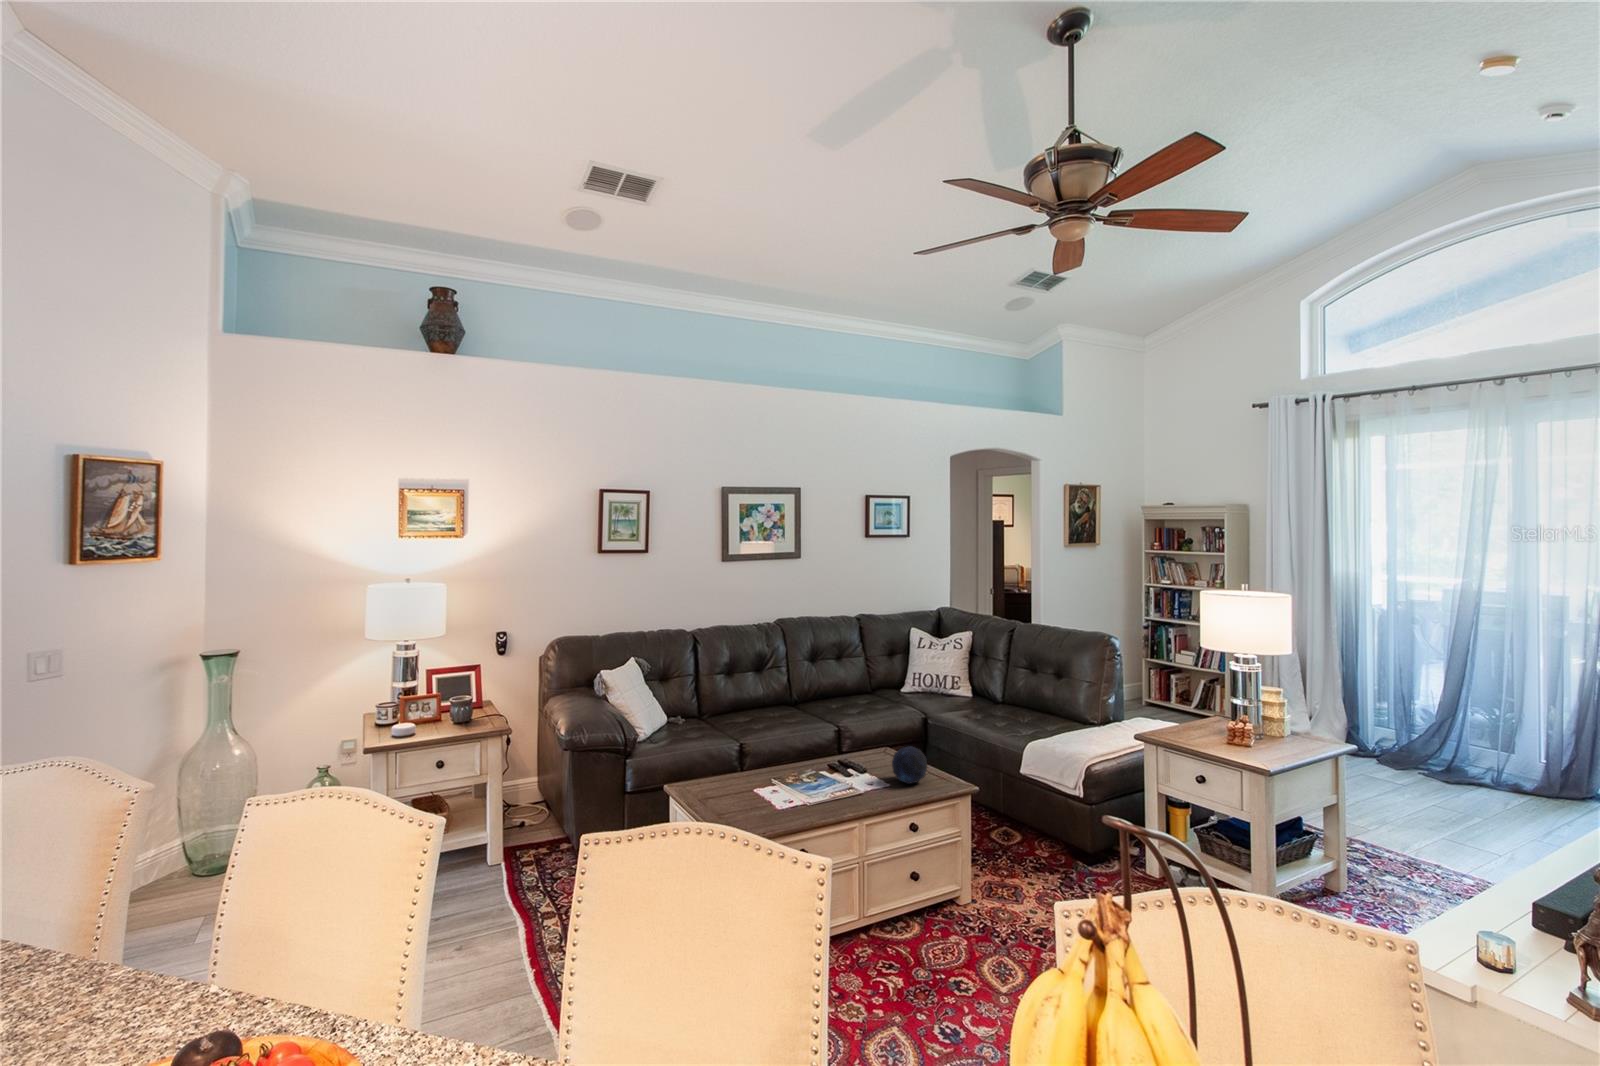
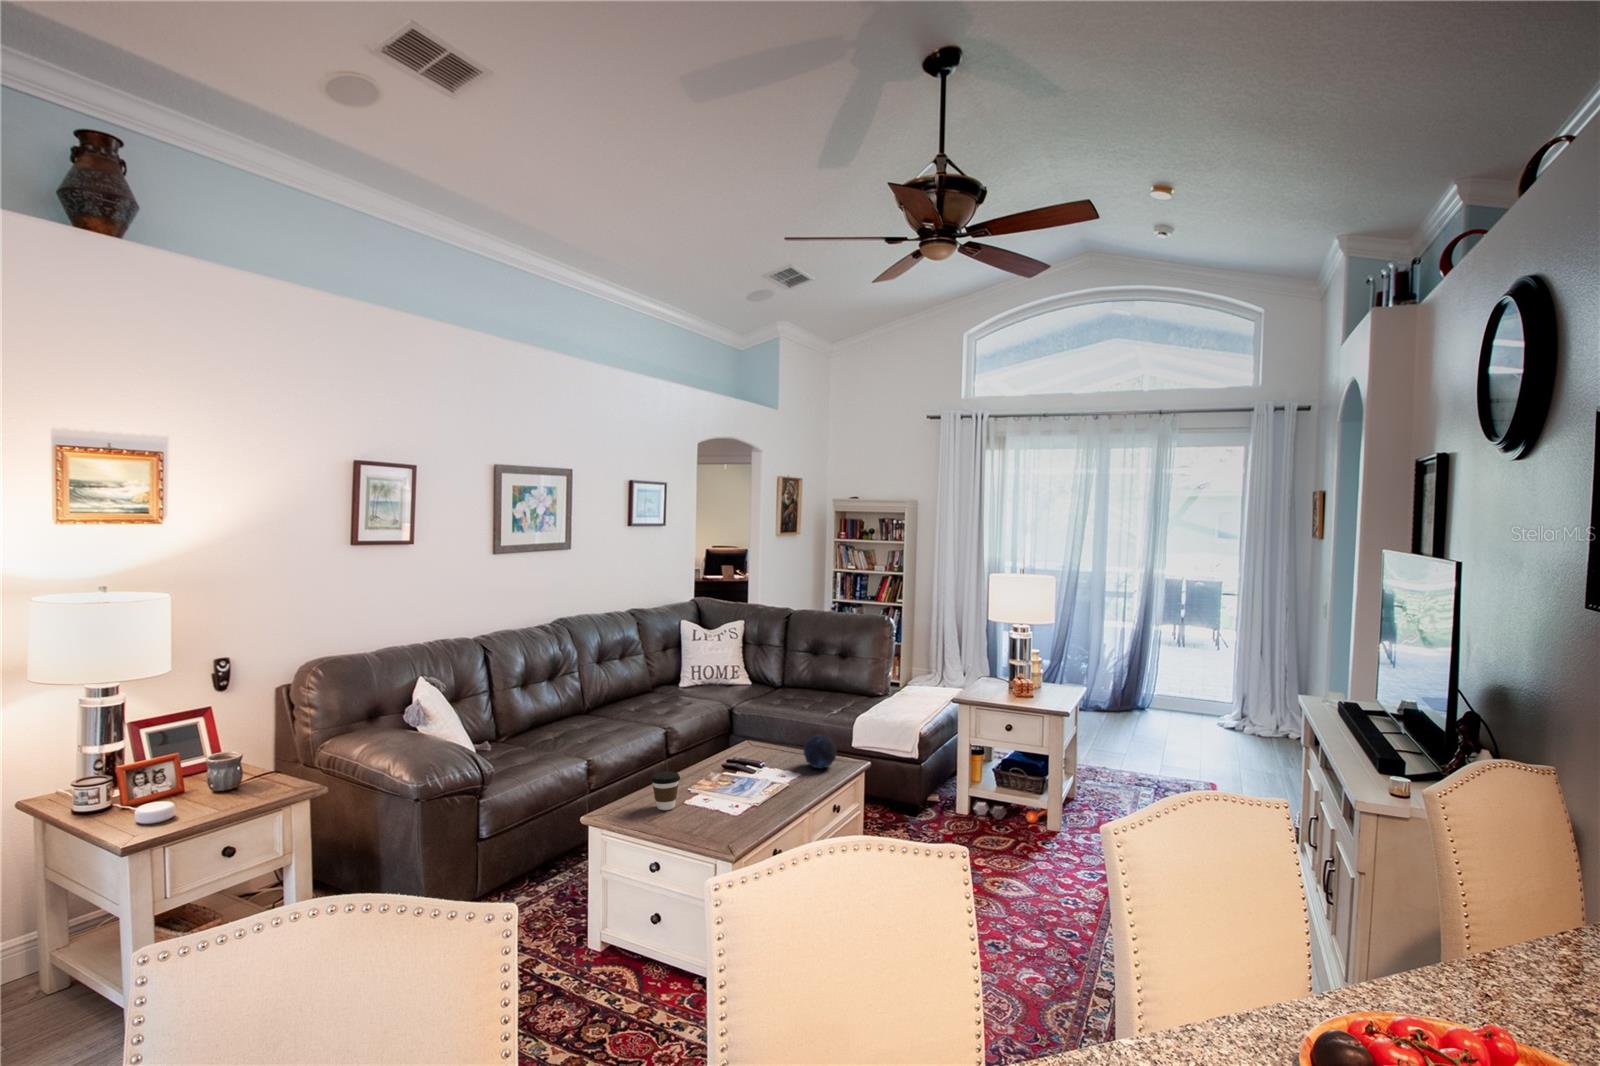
coffee cup: none [709,757,736,793] -> present [651,772,680,810]

